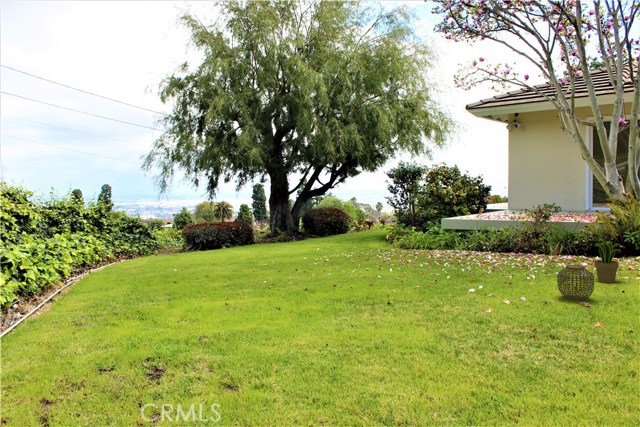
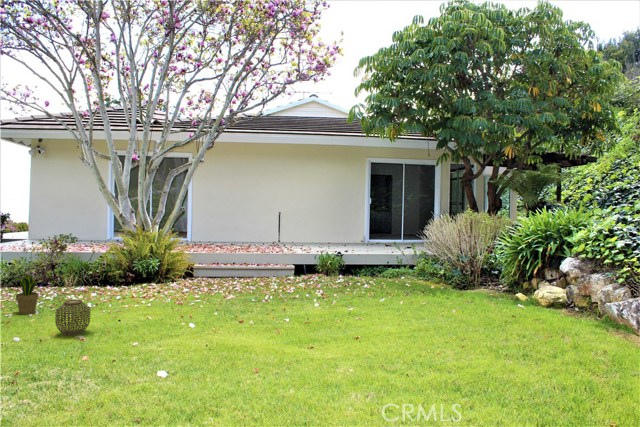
potted plant: present [594,242,620,283] -> present [15,275,39,315]

